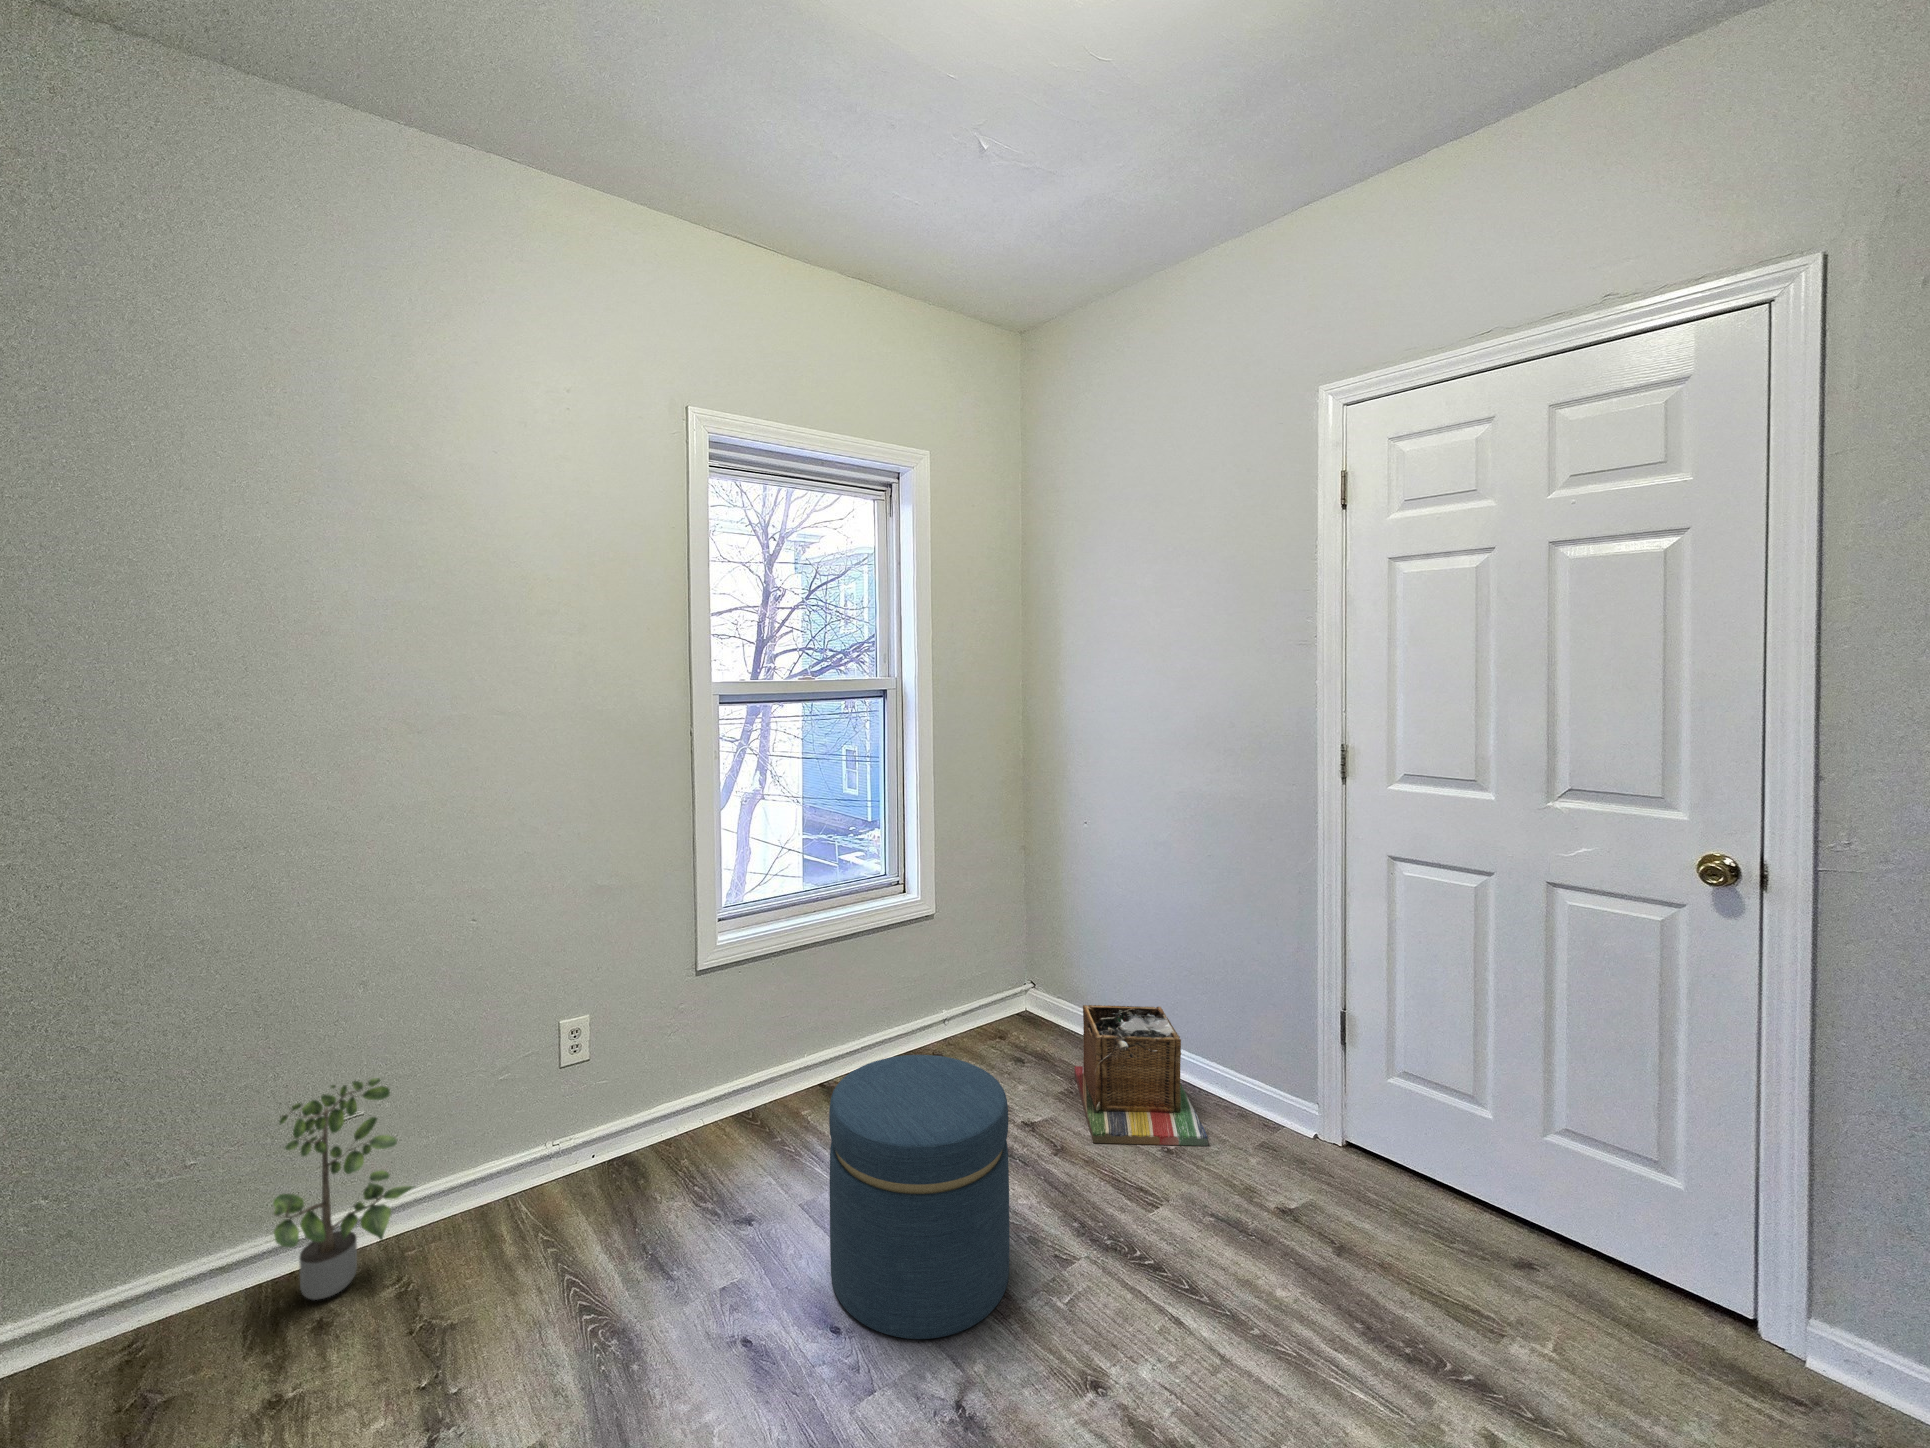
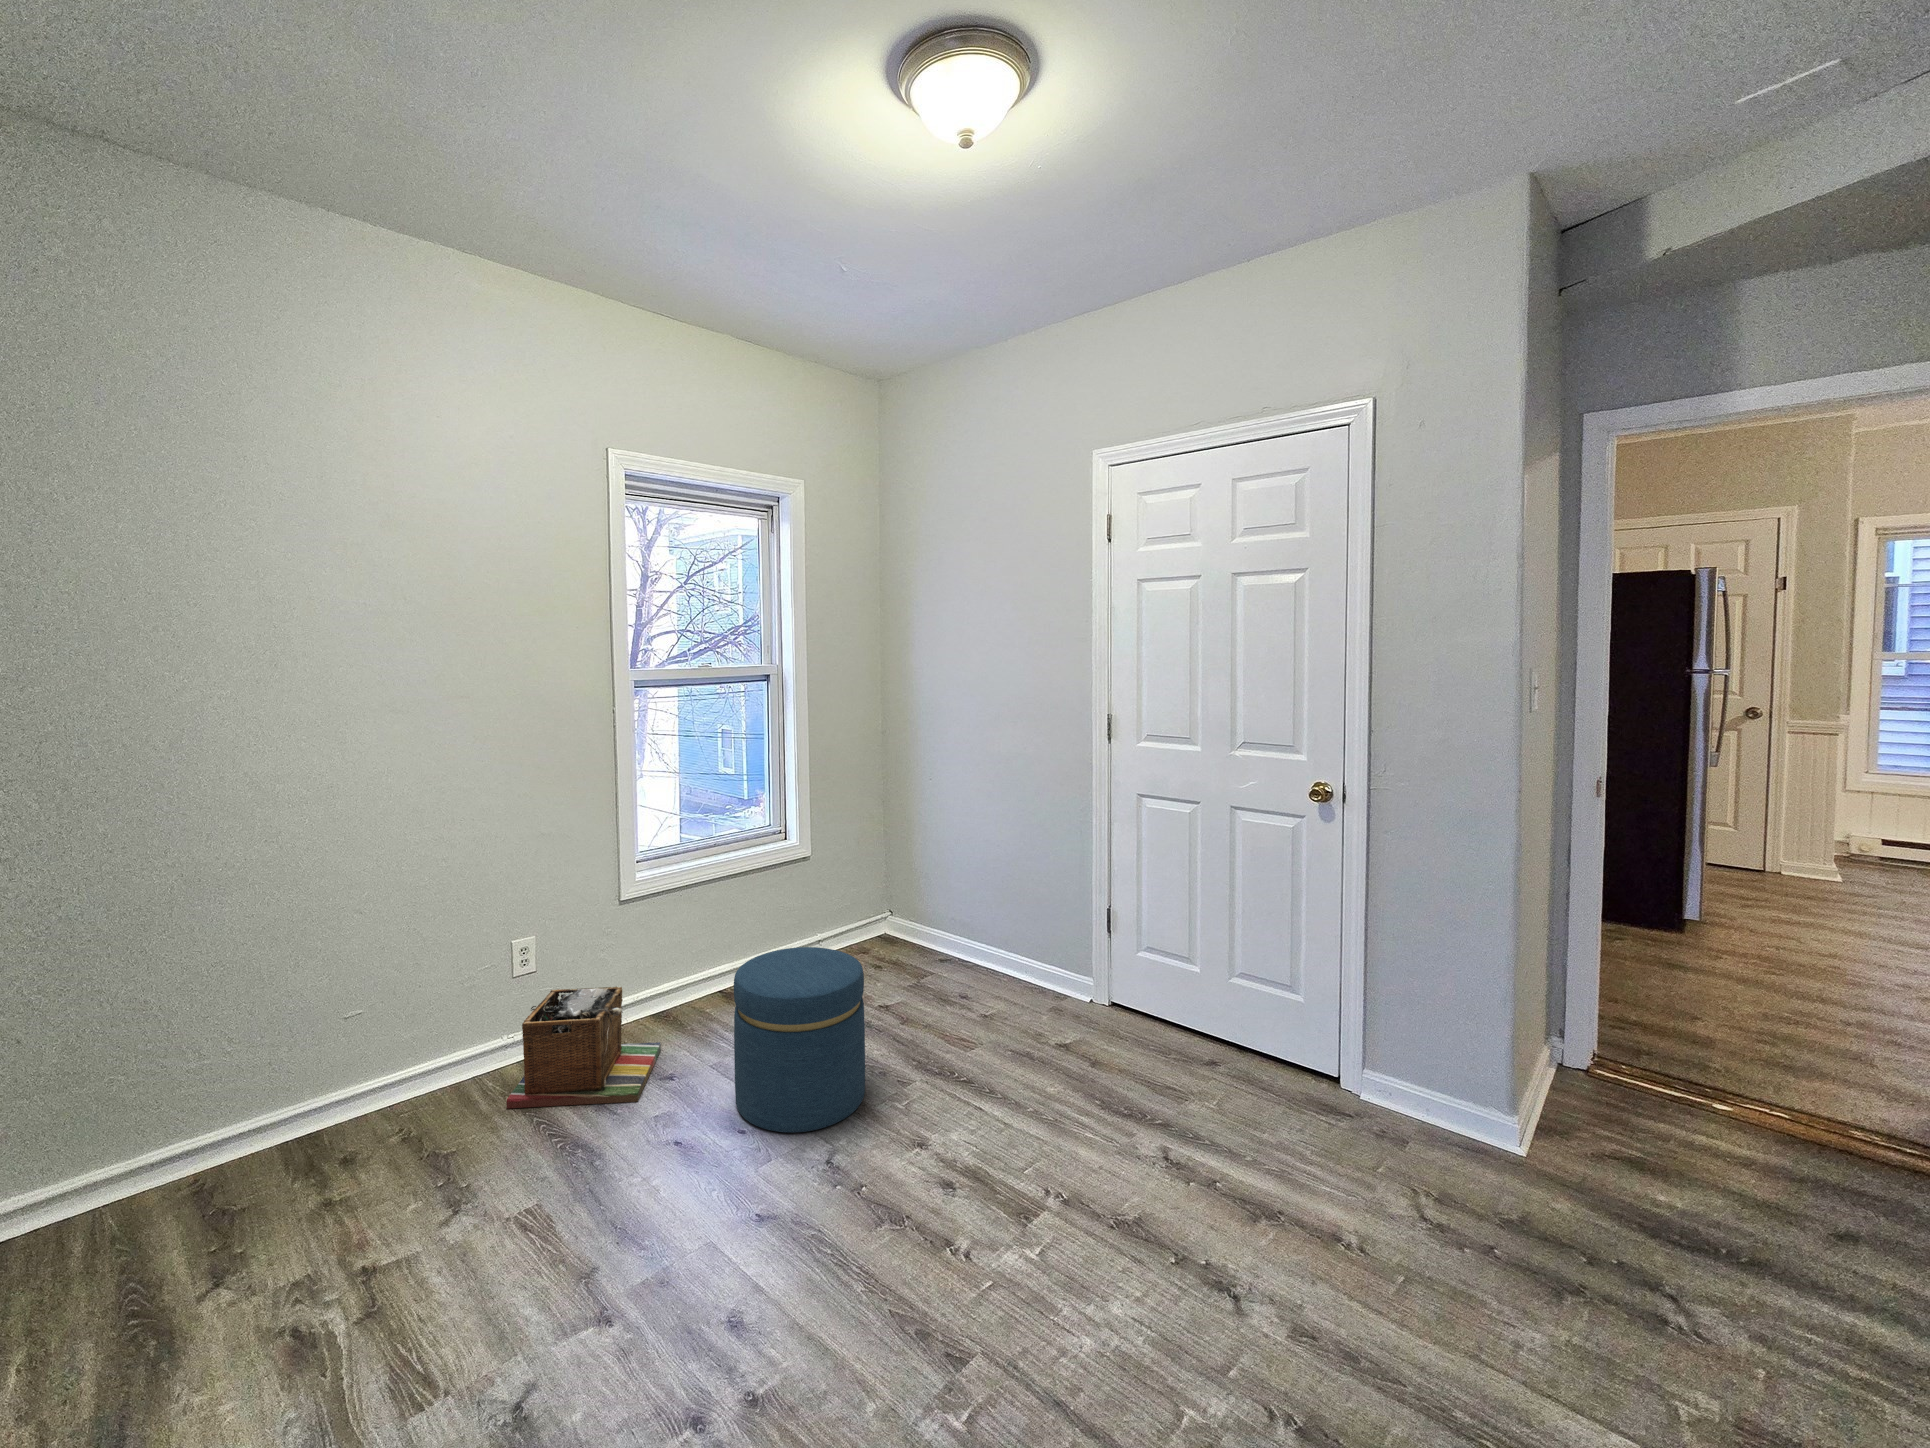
laundry basket: present [1074,1005,1208,1146] -> present [506,987,661,1108]
potted plant: present [273,1078,414,1300] -> none [294,977,408,1149]

